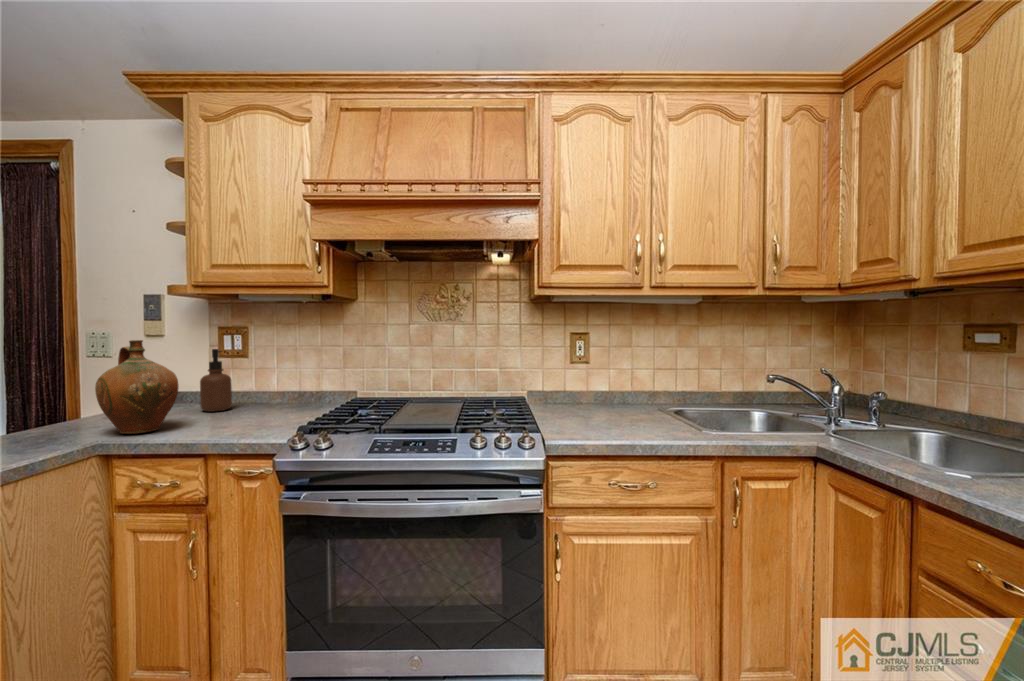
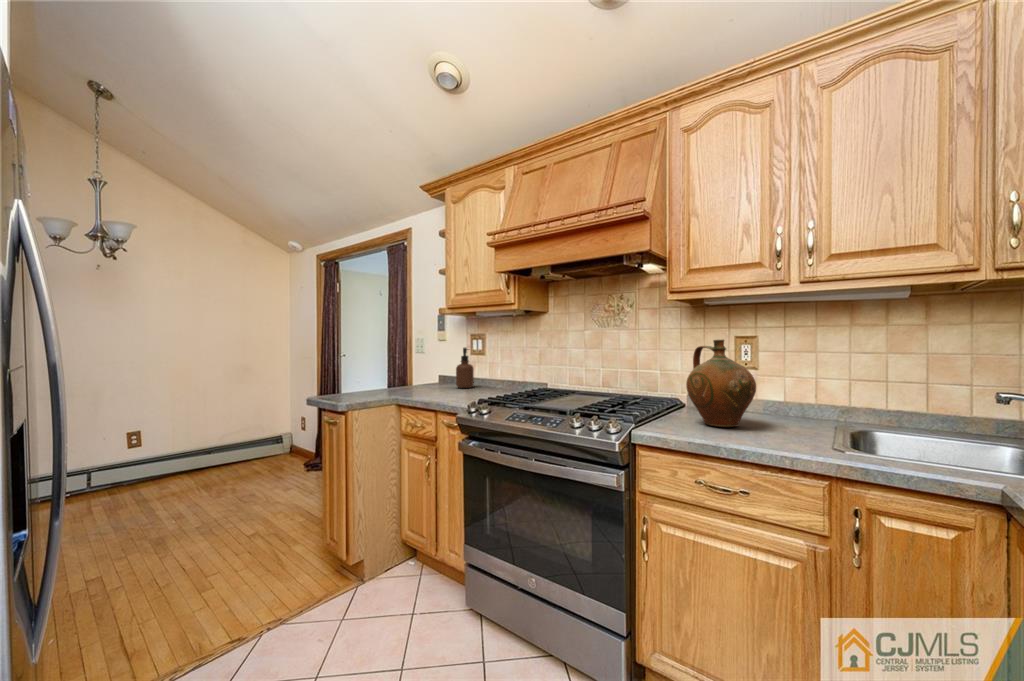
ceramic jug: present [95,340,179,434] -> present [686,340,756,427]

